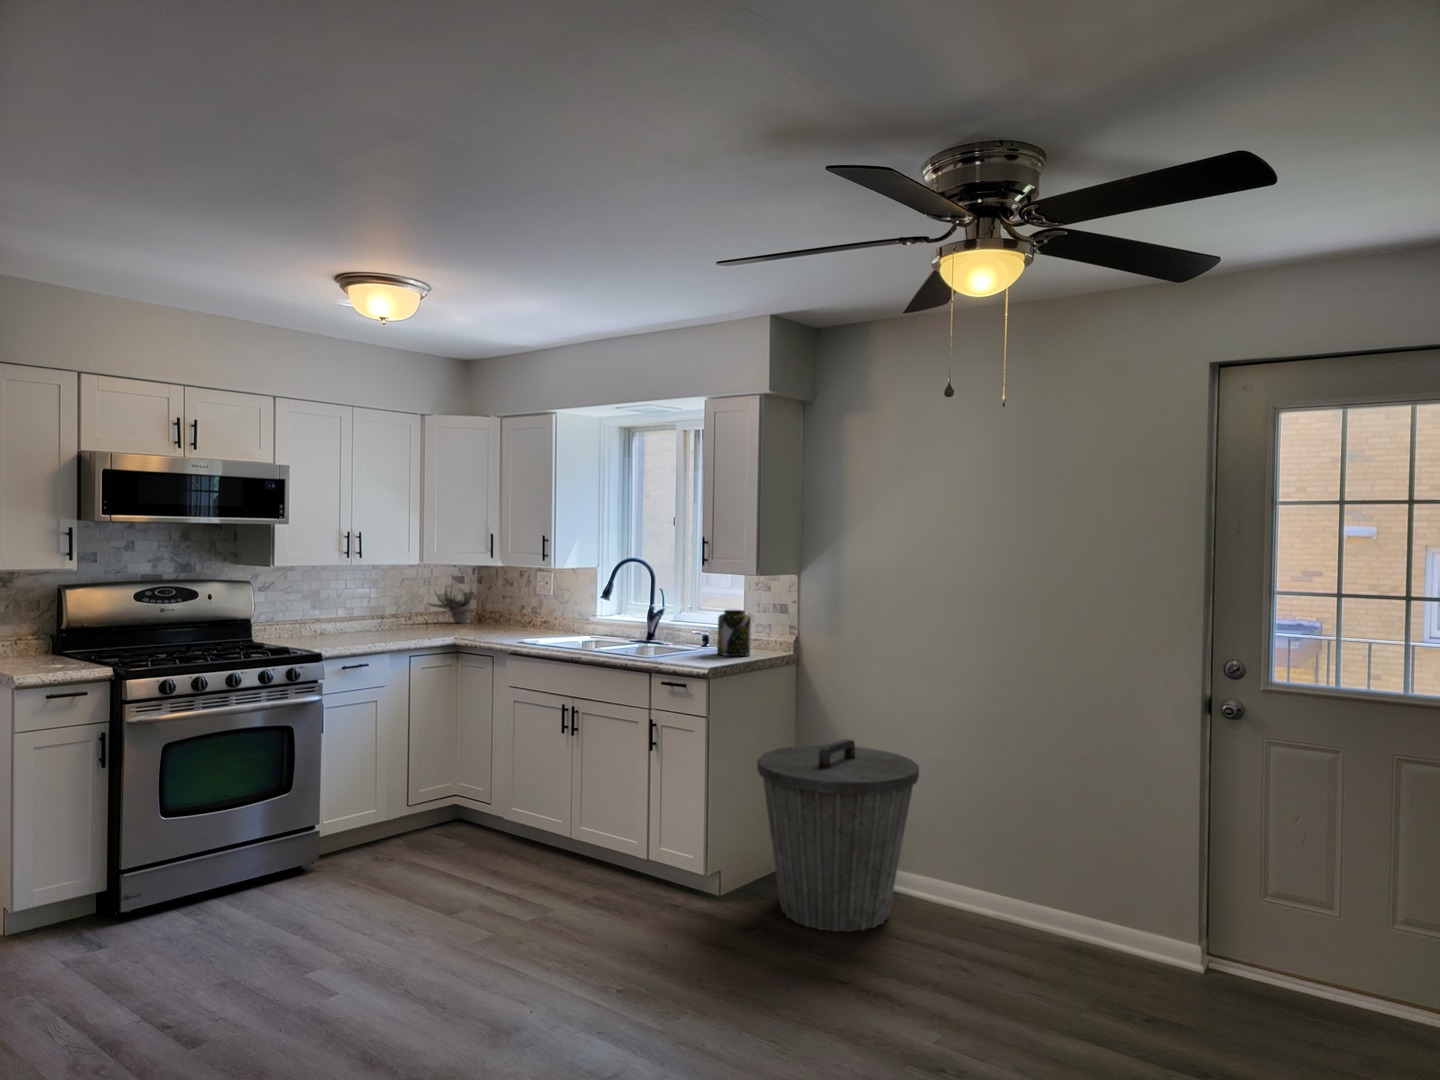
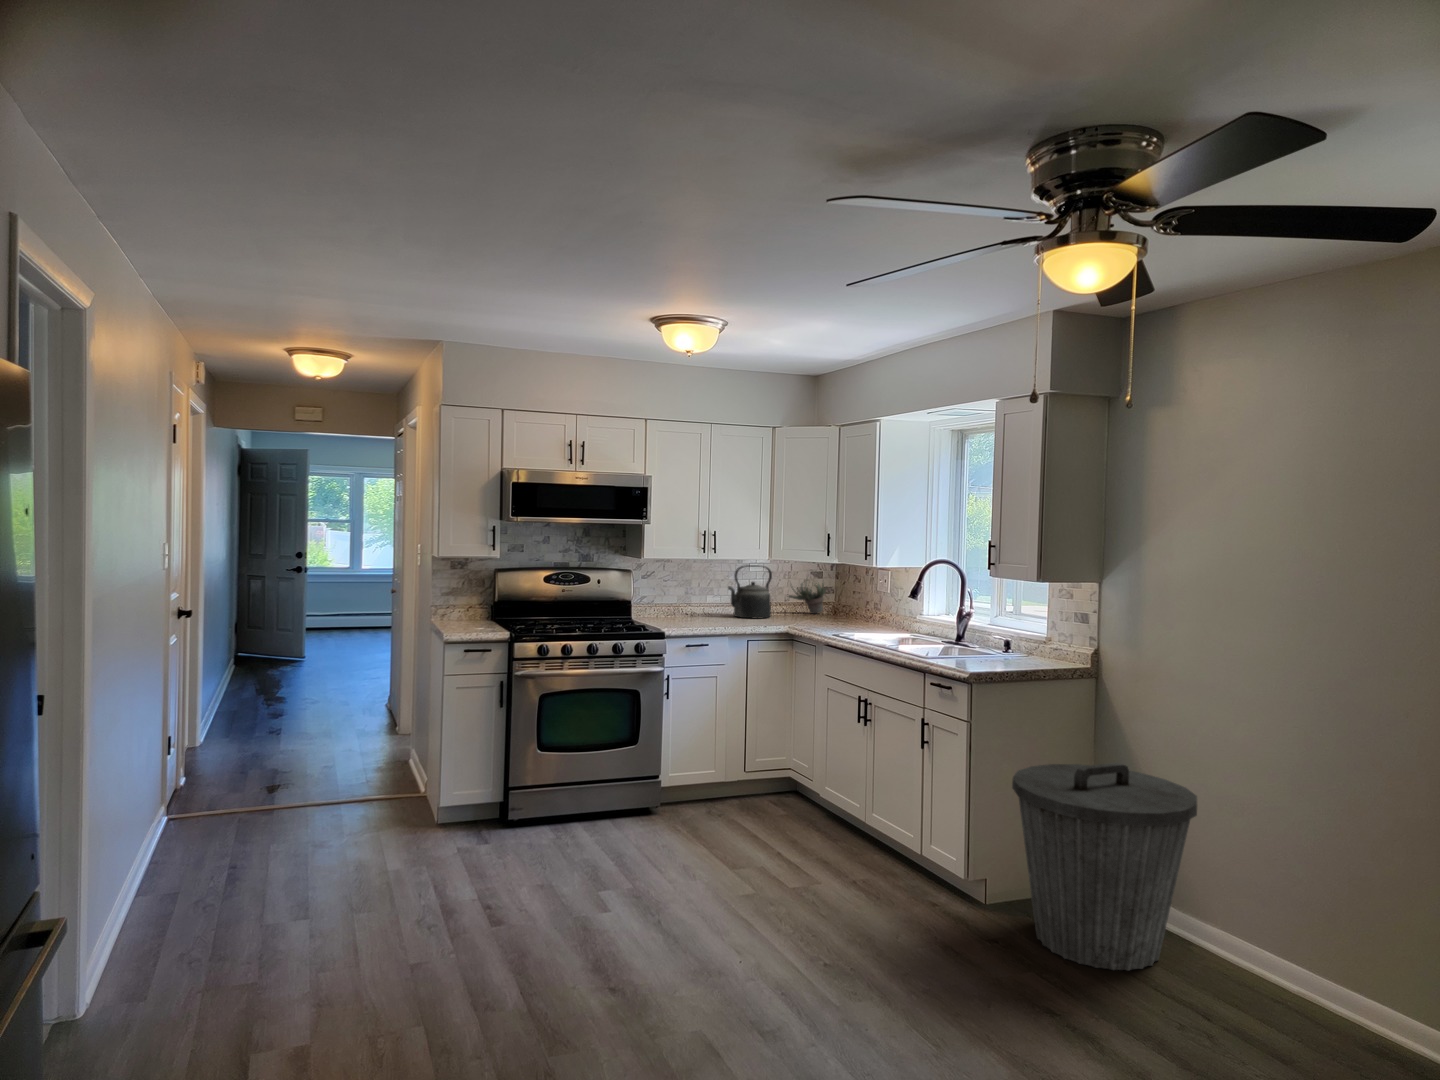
kettle: none [371,571,420,632] -> present [728,565,772,618]
jar: present [717,610,751,656] -> none [1005,616,1040,665]

